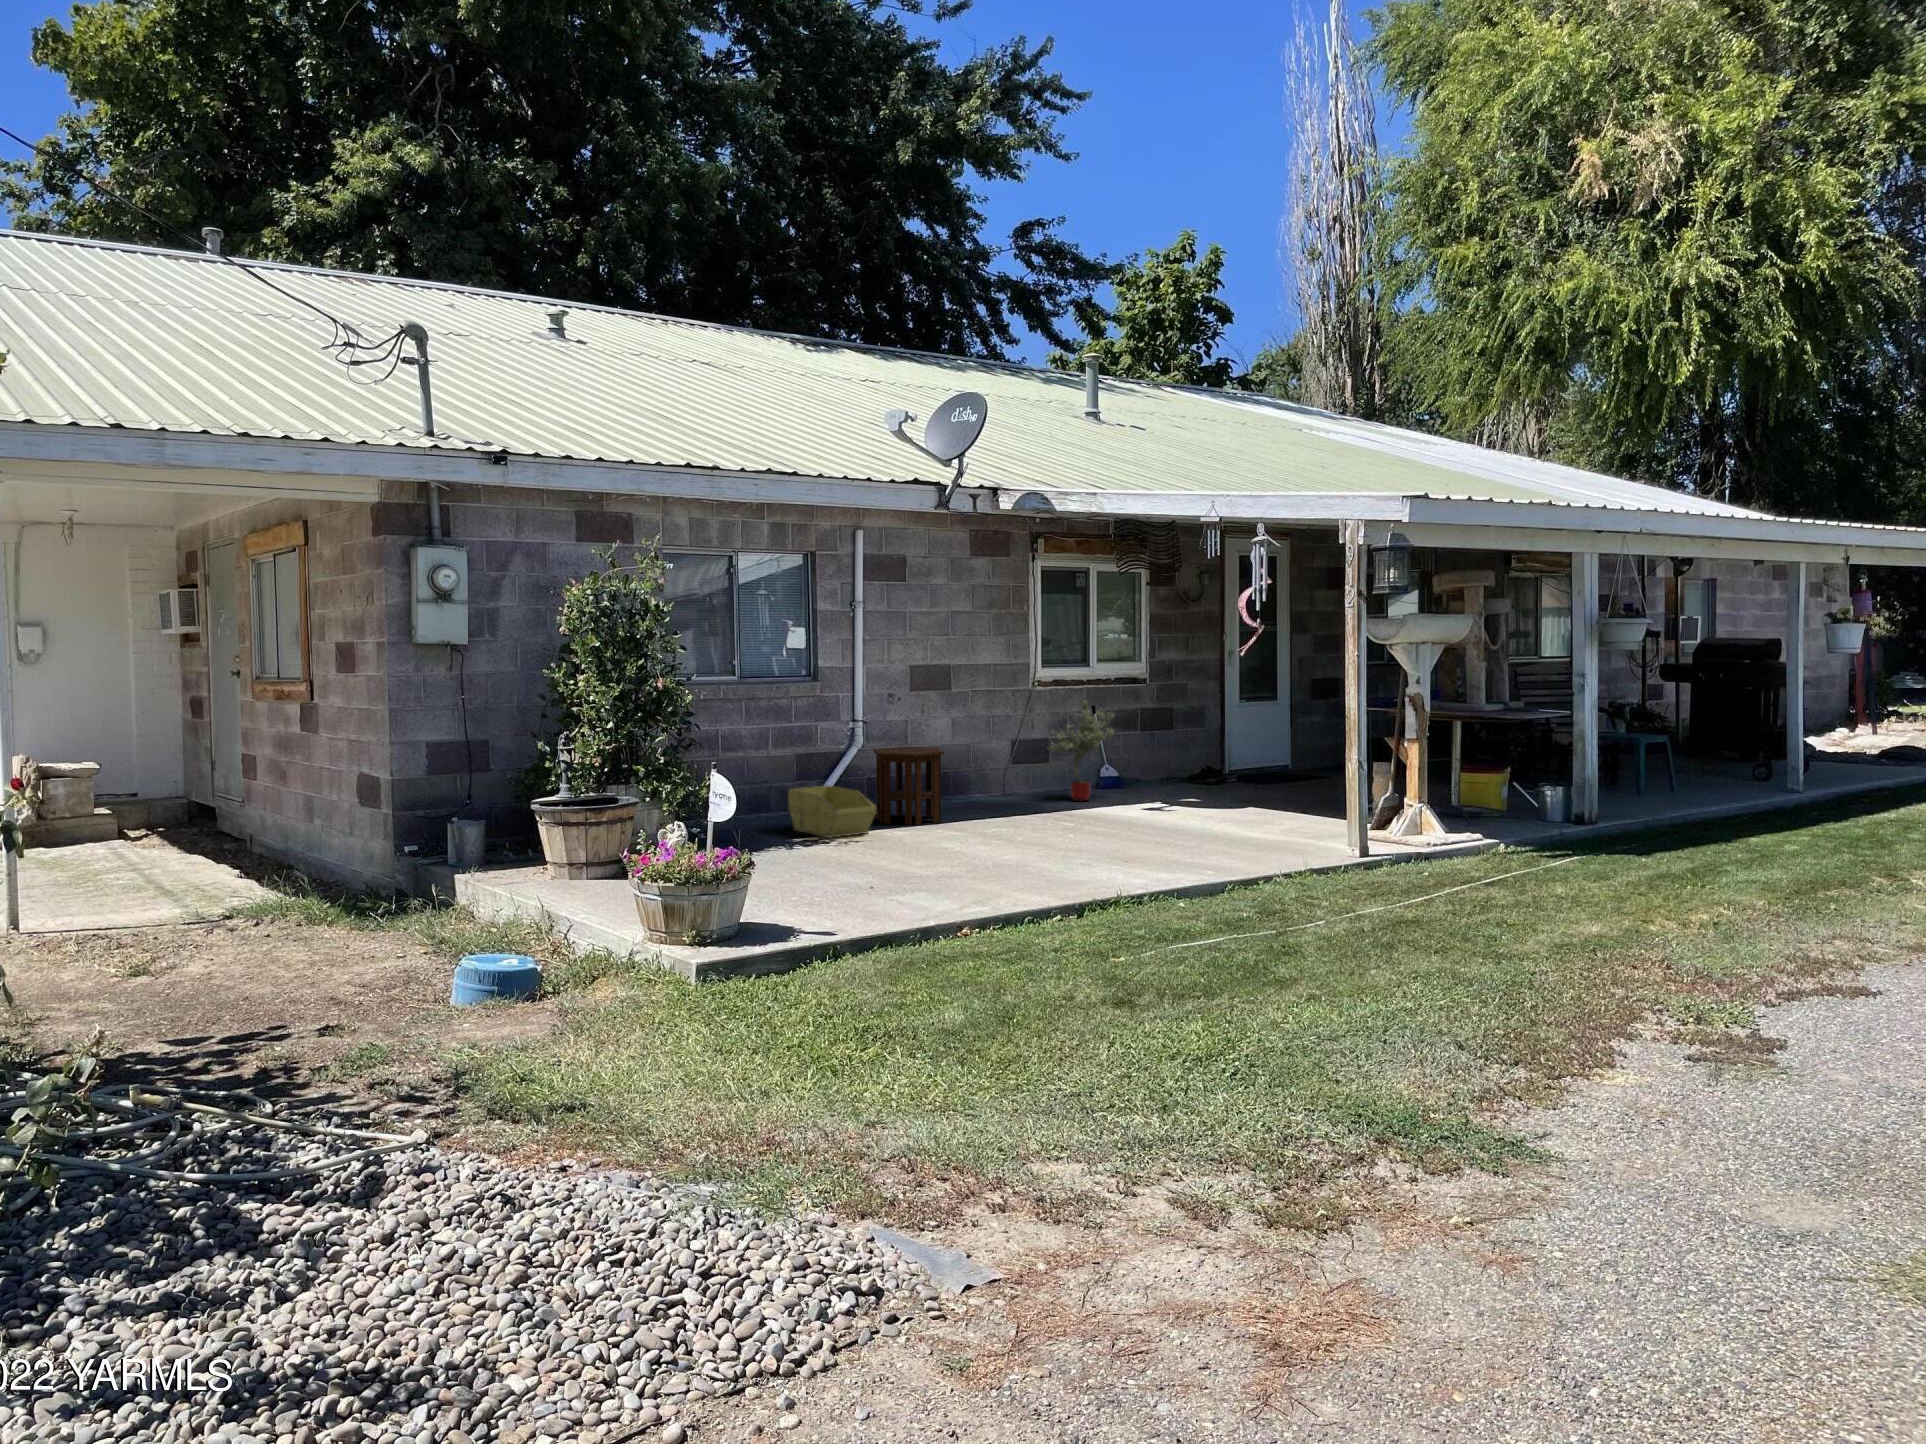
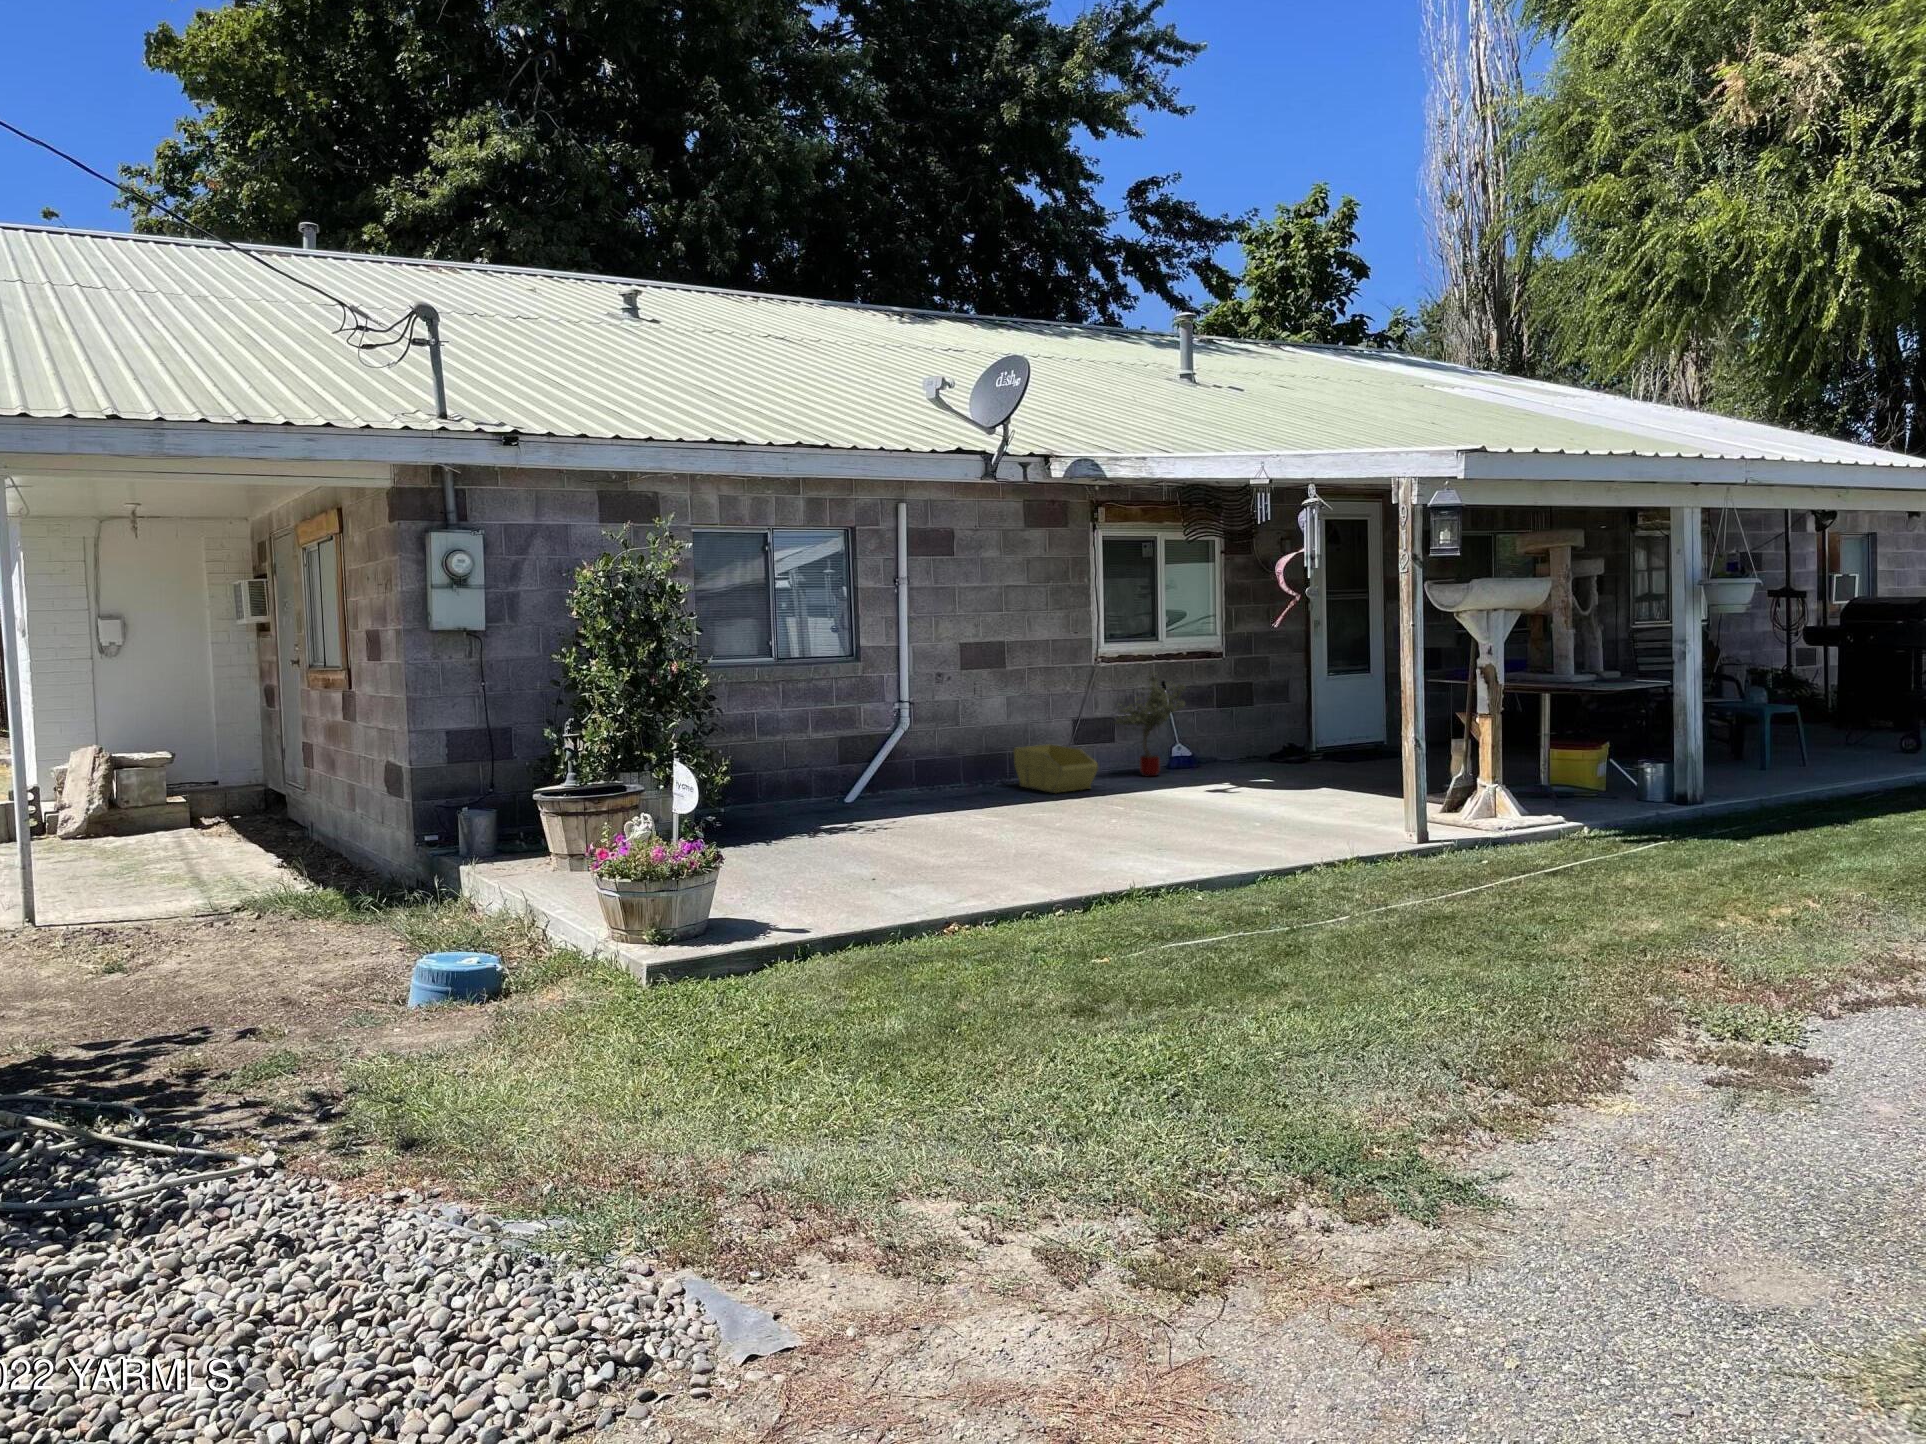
side table: present [873,747,944,825] -> none [926,722,996,803]
storage bin: present [788,785,876,838] -> present [1013,744,1098,793]

